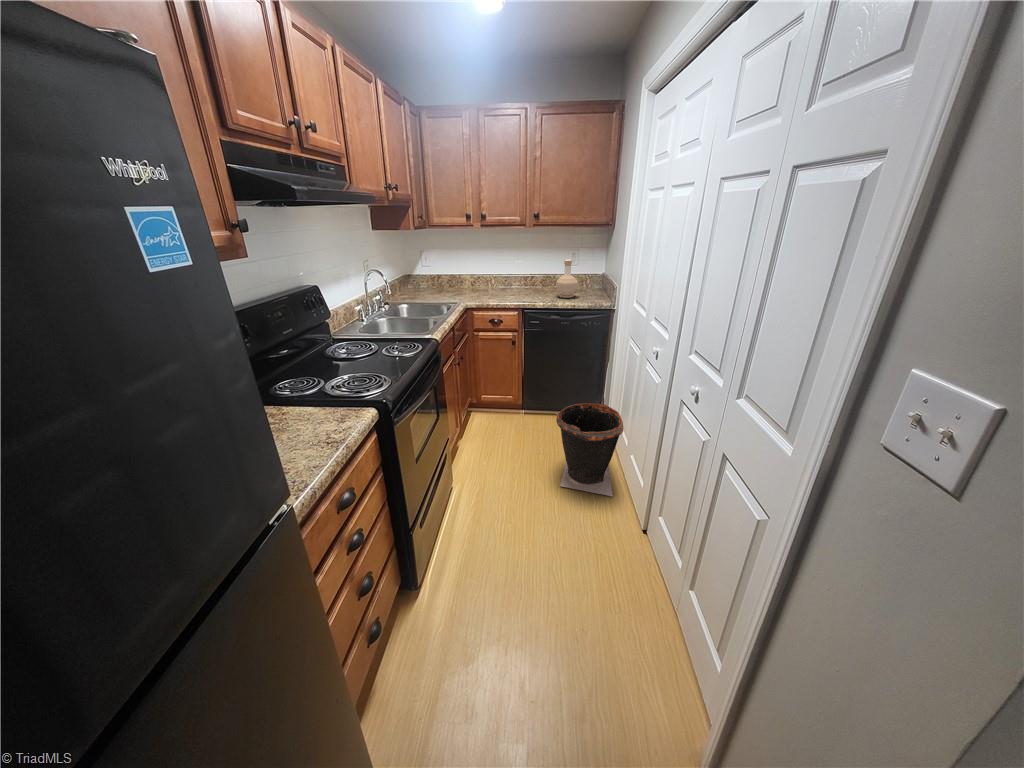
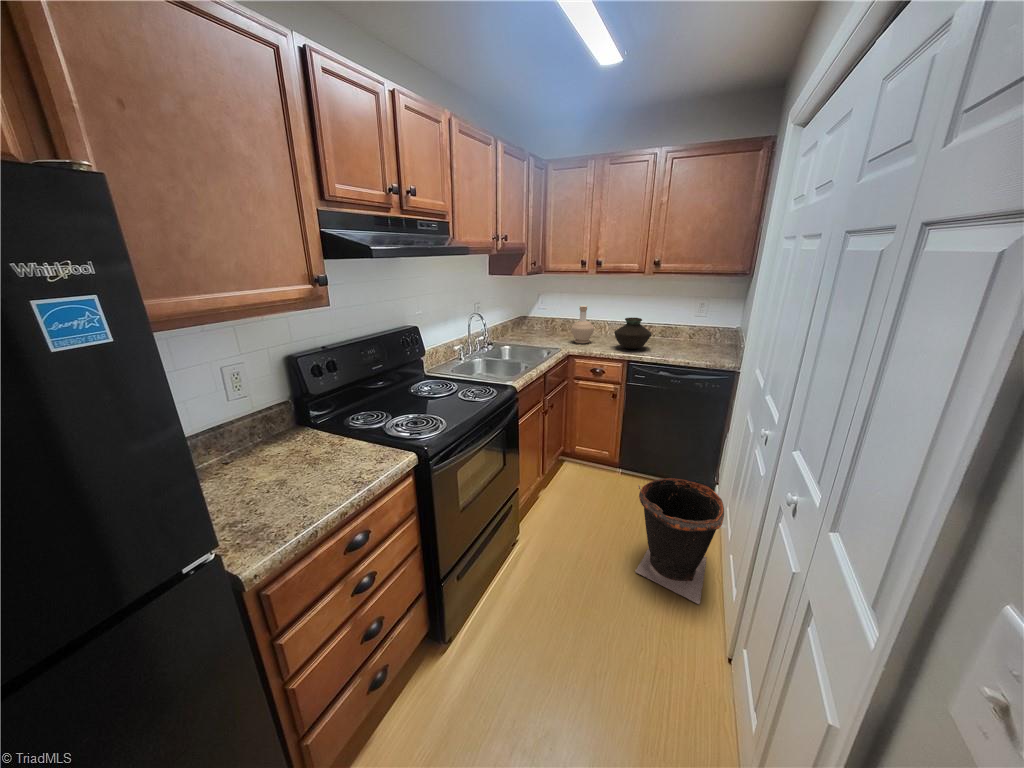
bottle: present [556,260,578,298] -> present [571,306,594,343]
vase: none [506,269,539,298] -> present [614,318,651,349]

